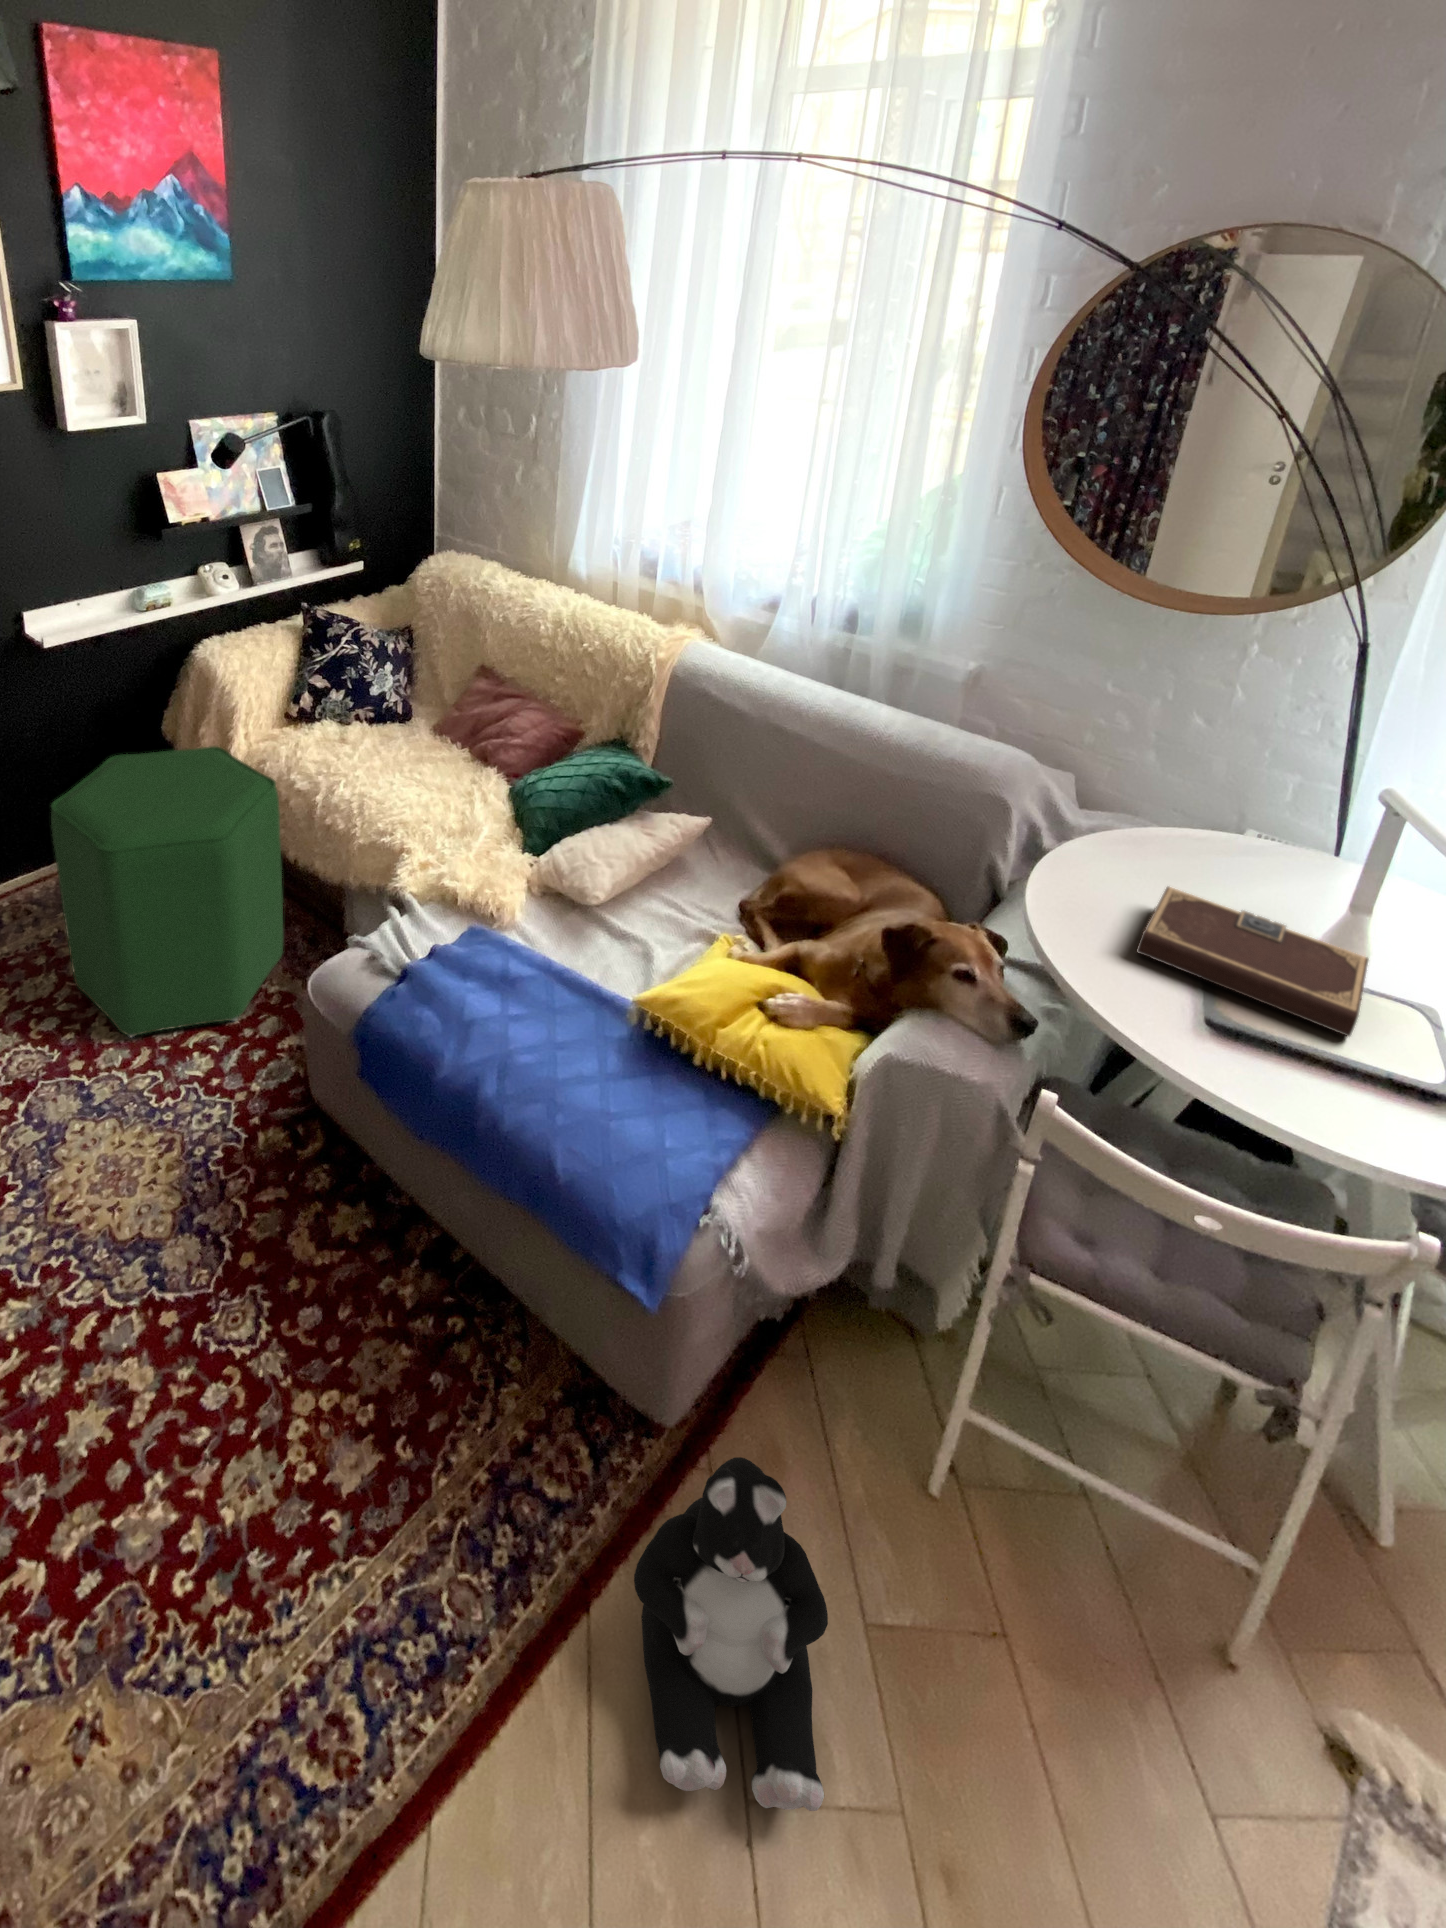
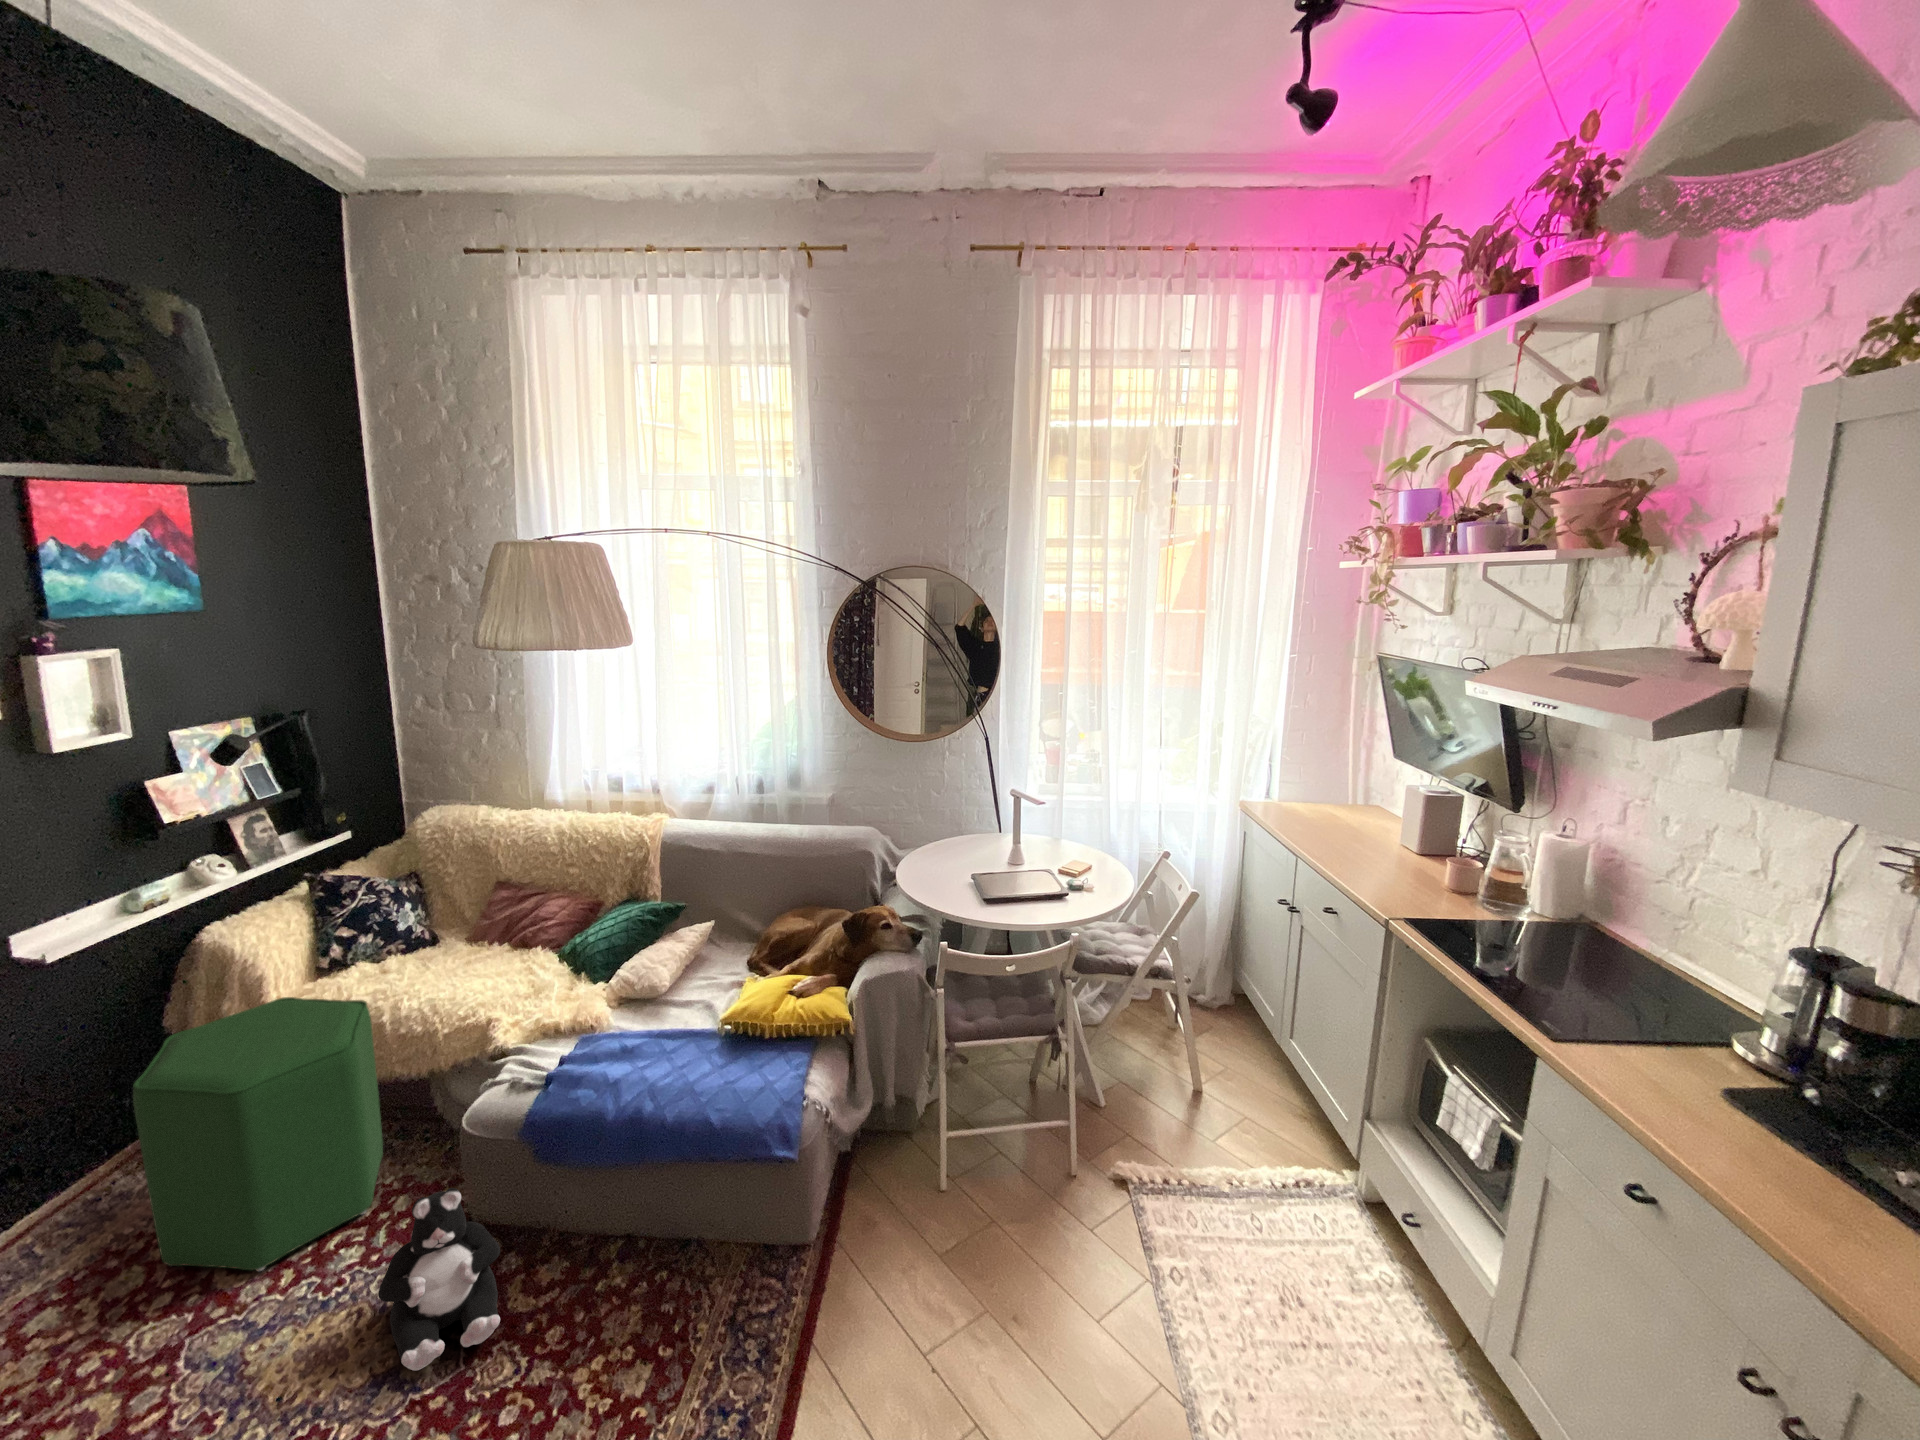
notebook: present [1137,887,1368,1037] -> none [953,861,1034,892]
plush toy: present [634,1457,828,1811] -> present [378,1188,500,1371]

